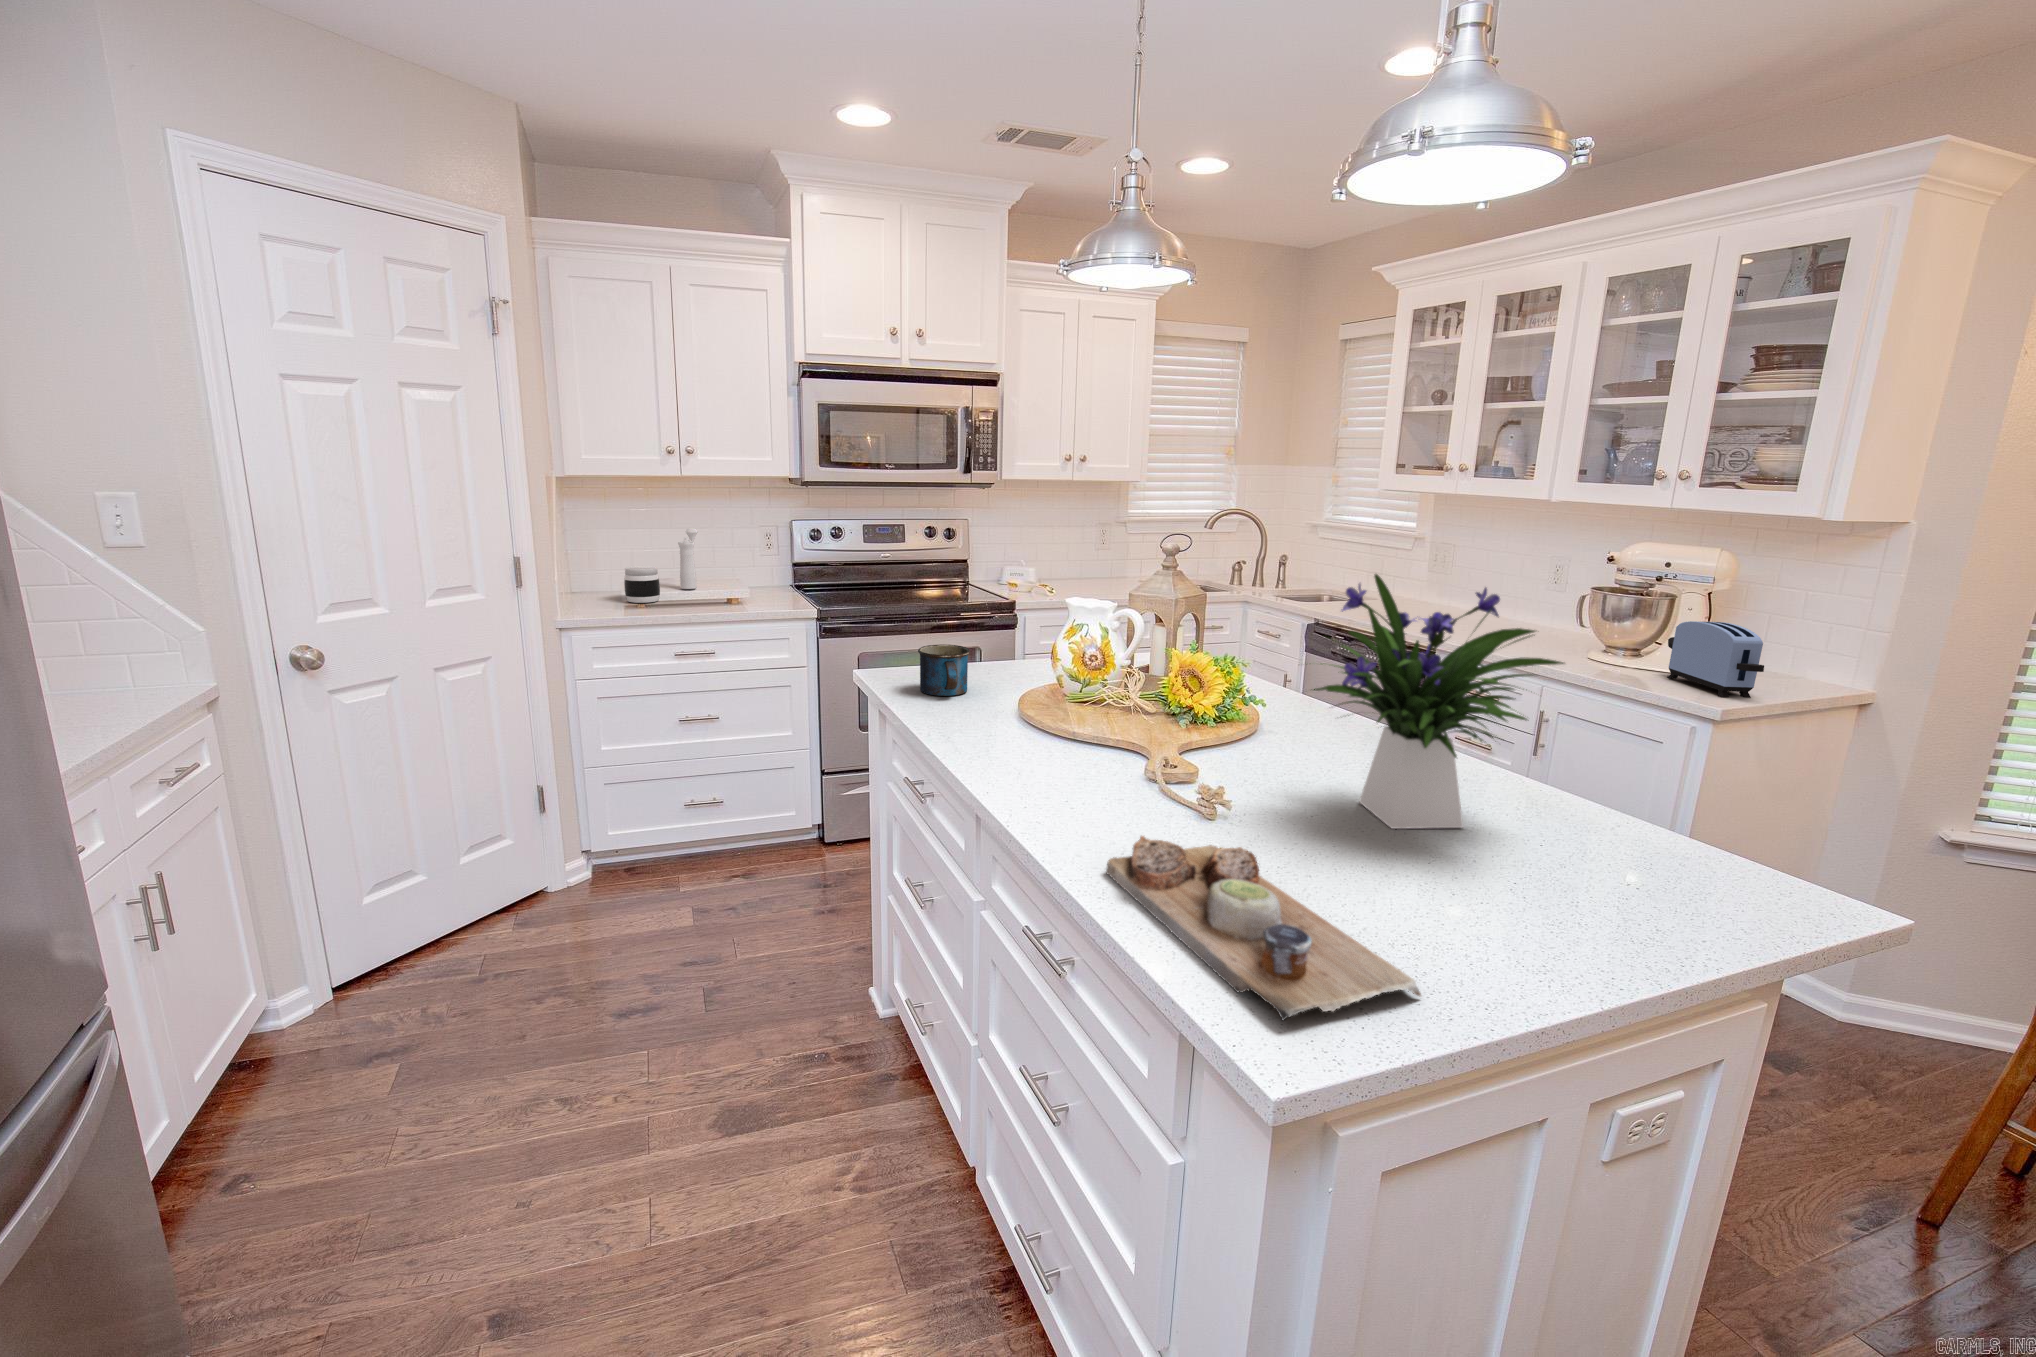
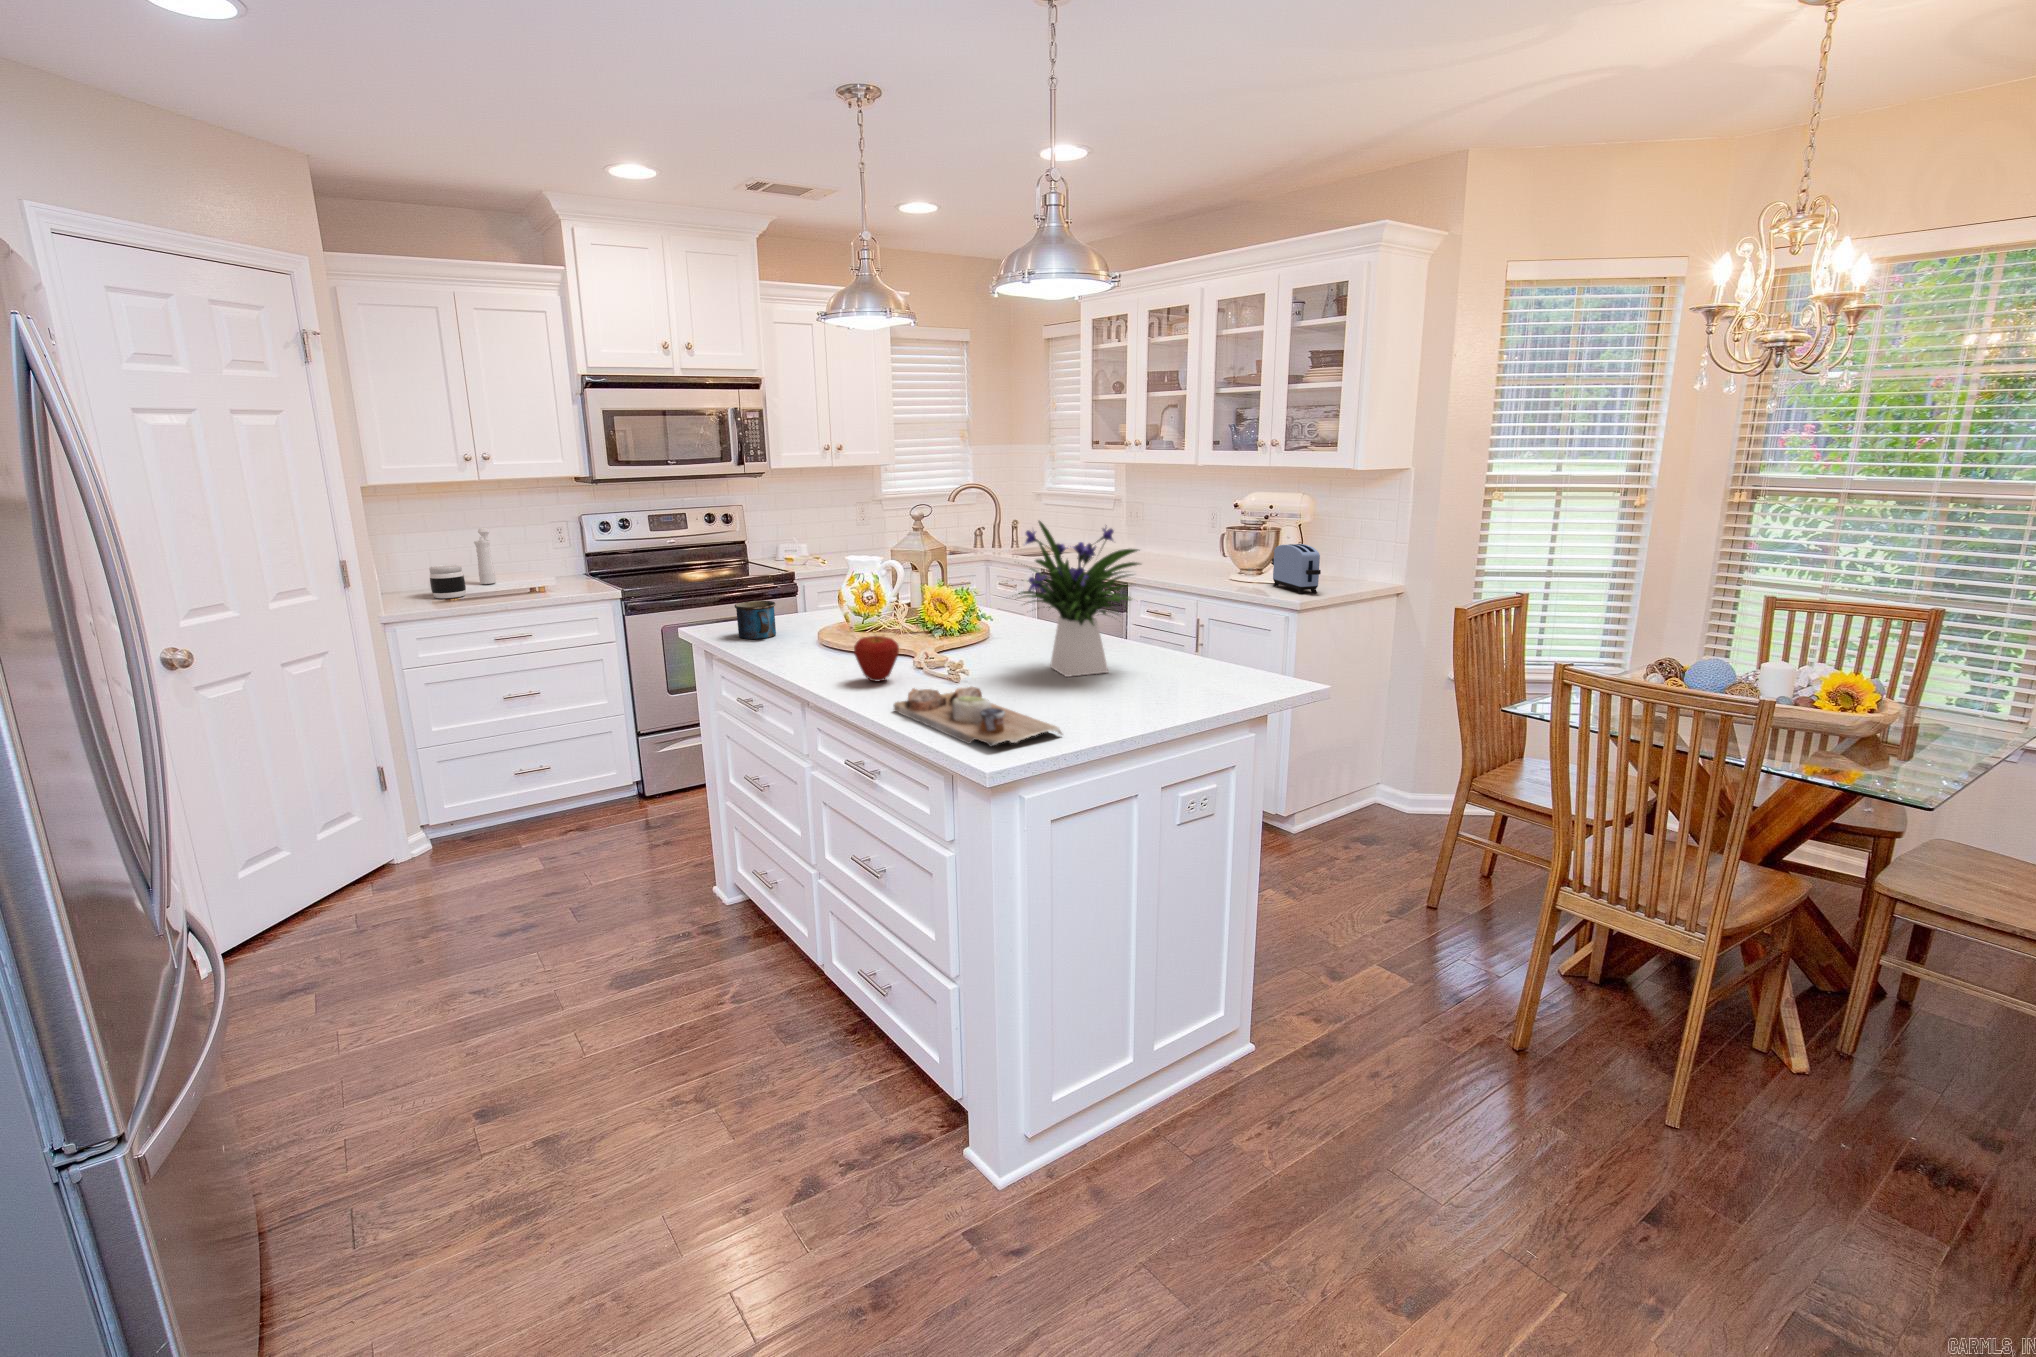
apple: none [1057,728,1125,799] -> present [854,636,899,681]

